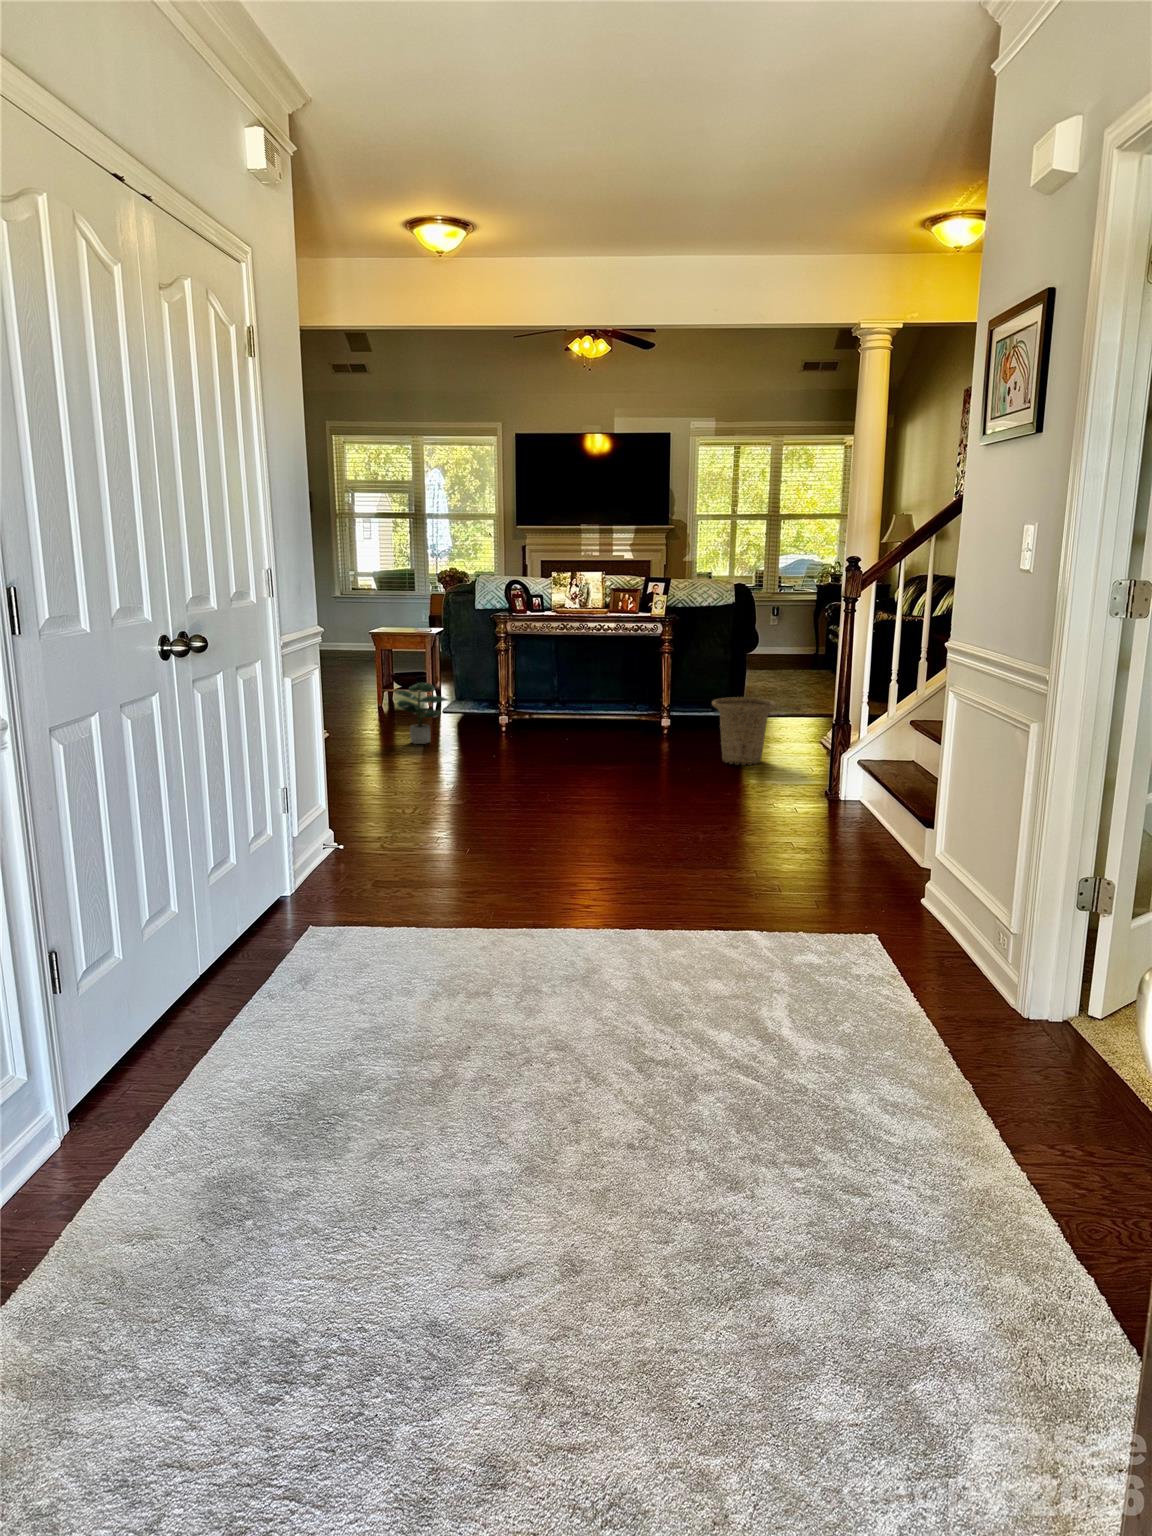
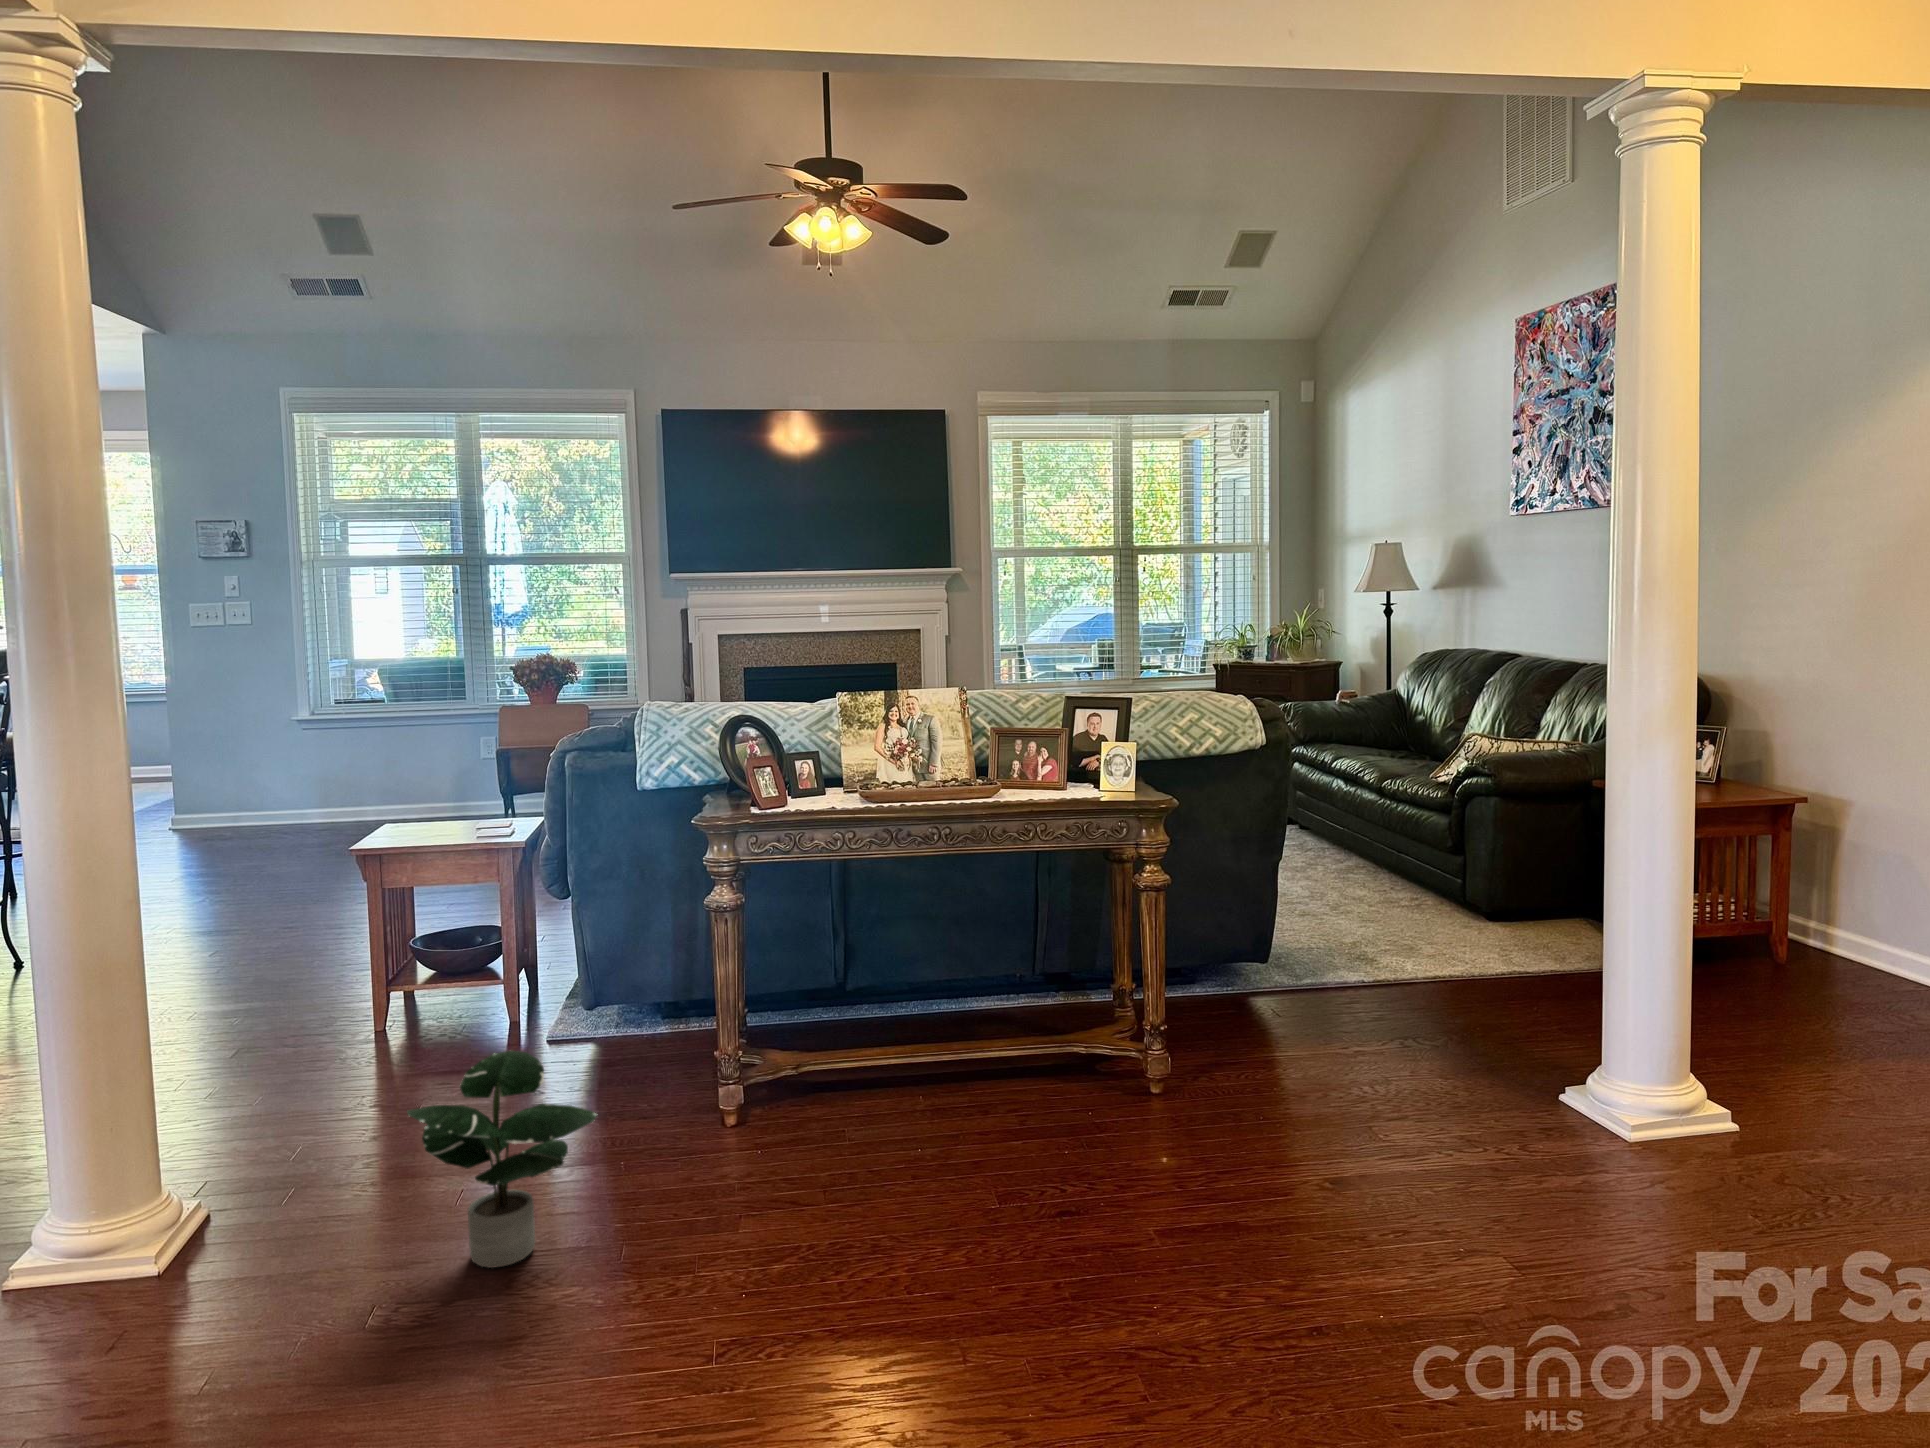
basket: present [712,697,776,765] -> none [1412,1045,1615,1277]

